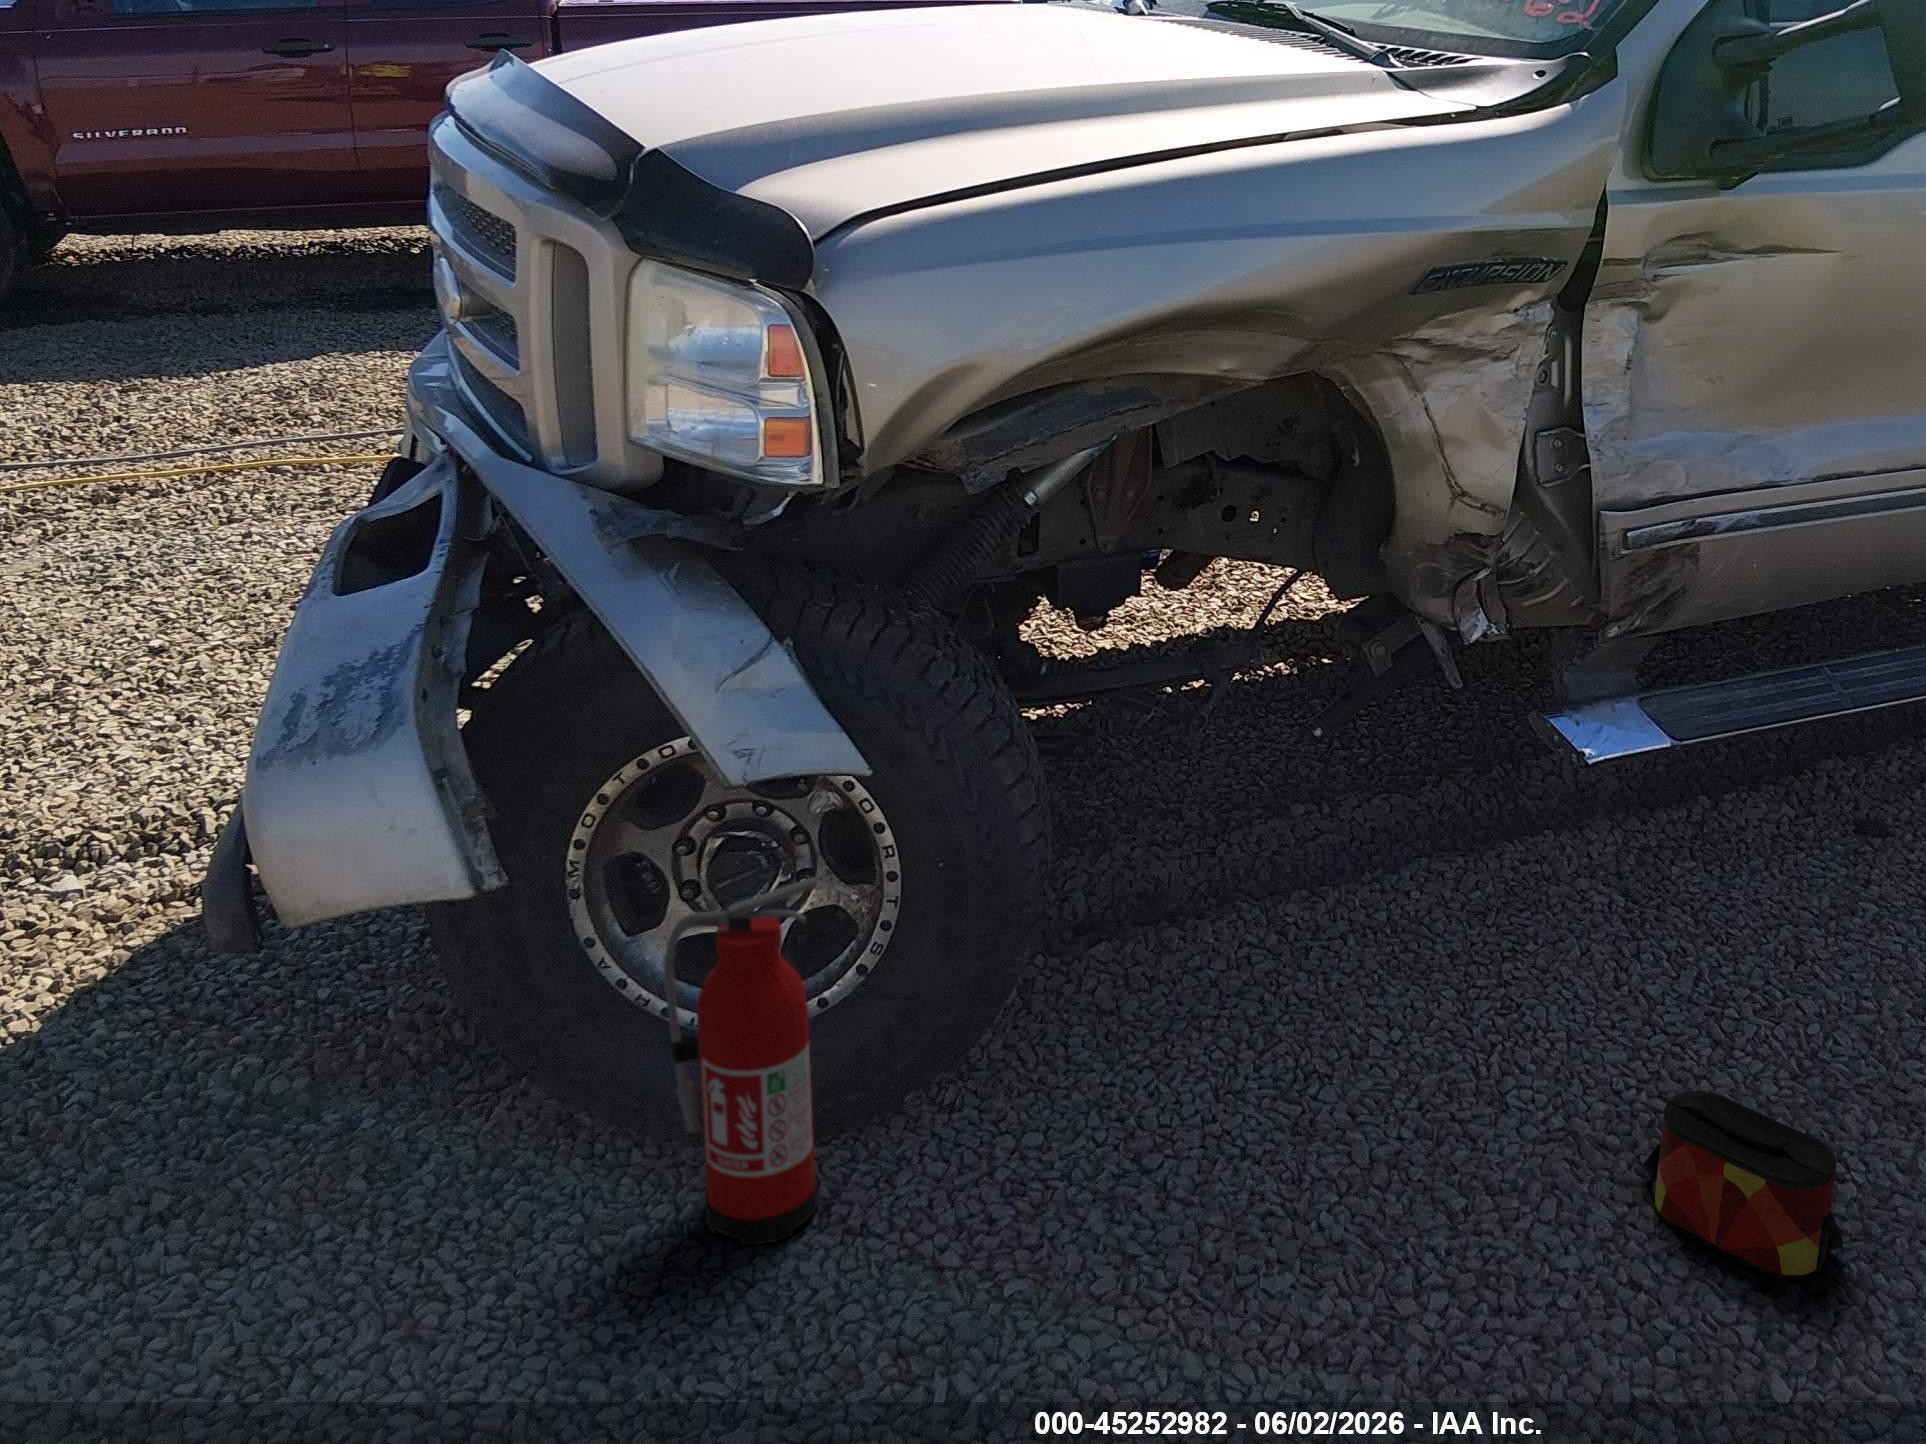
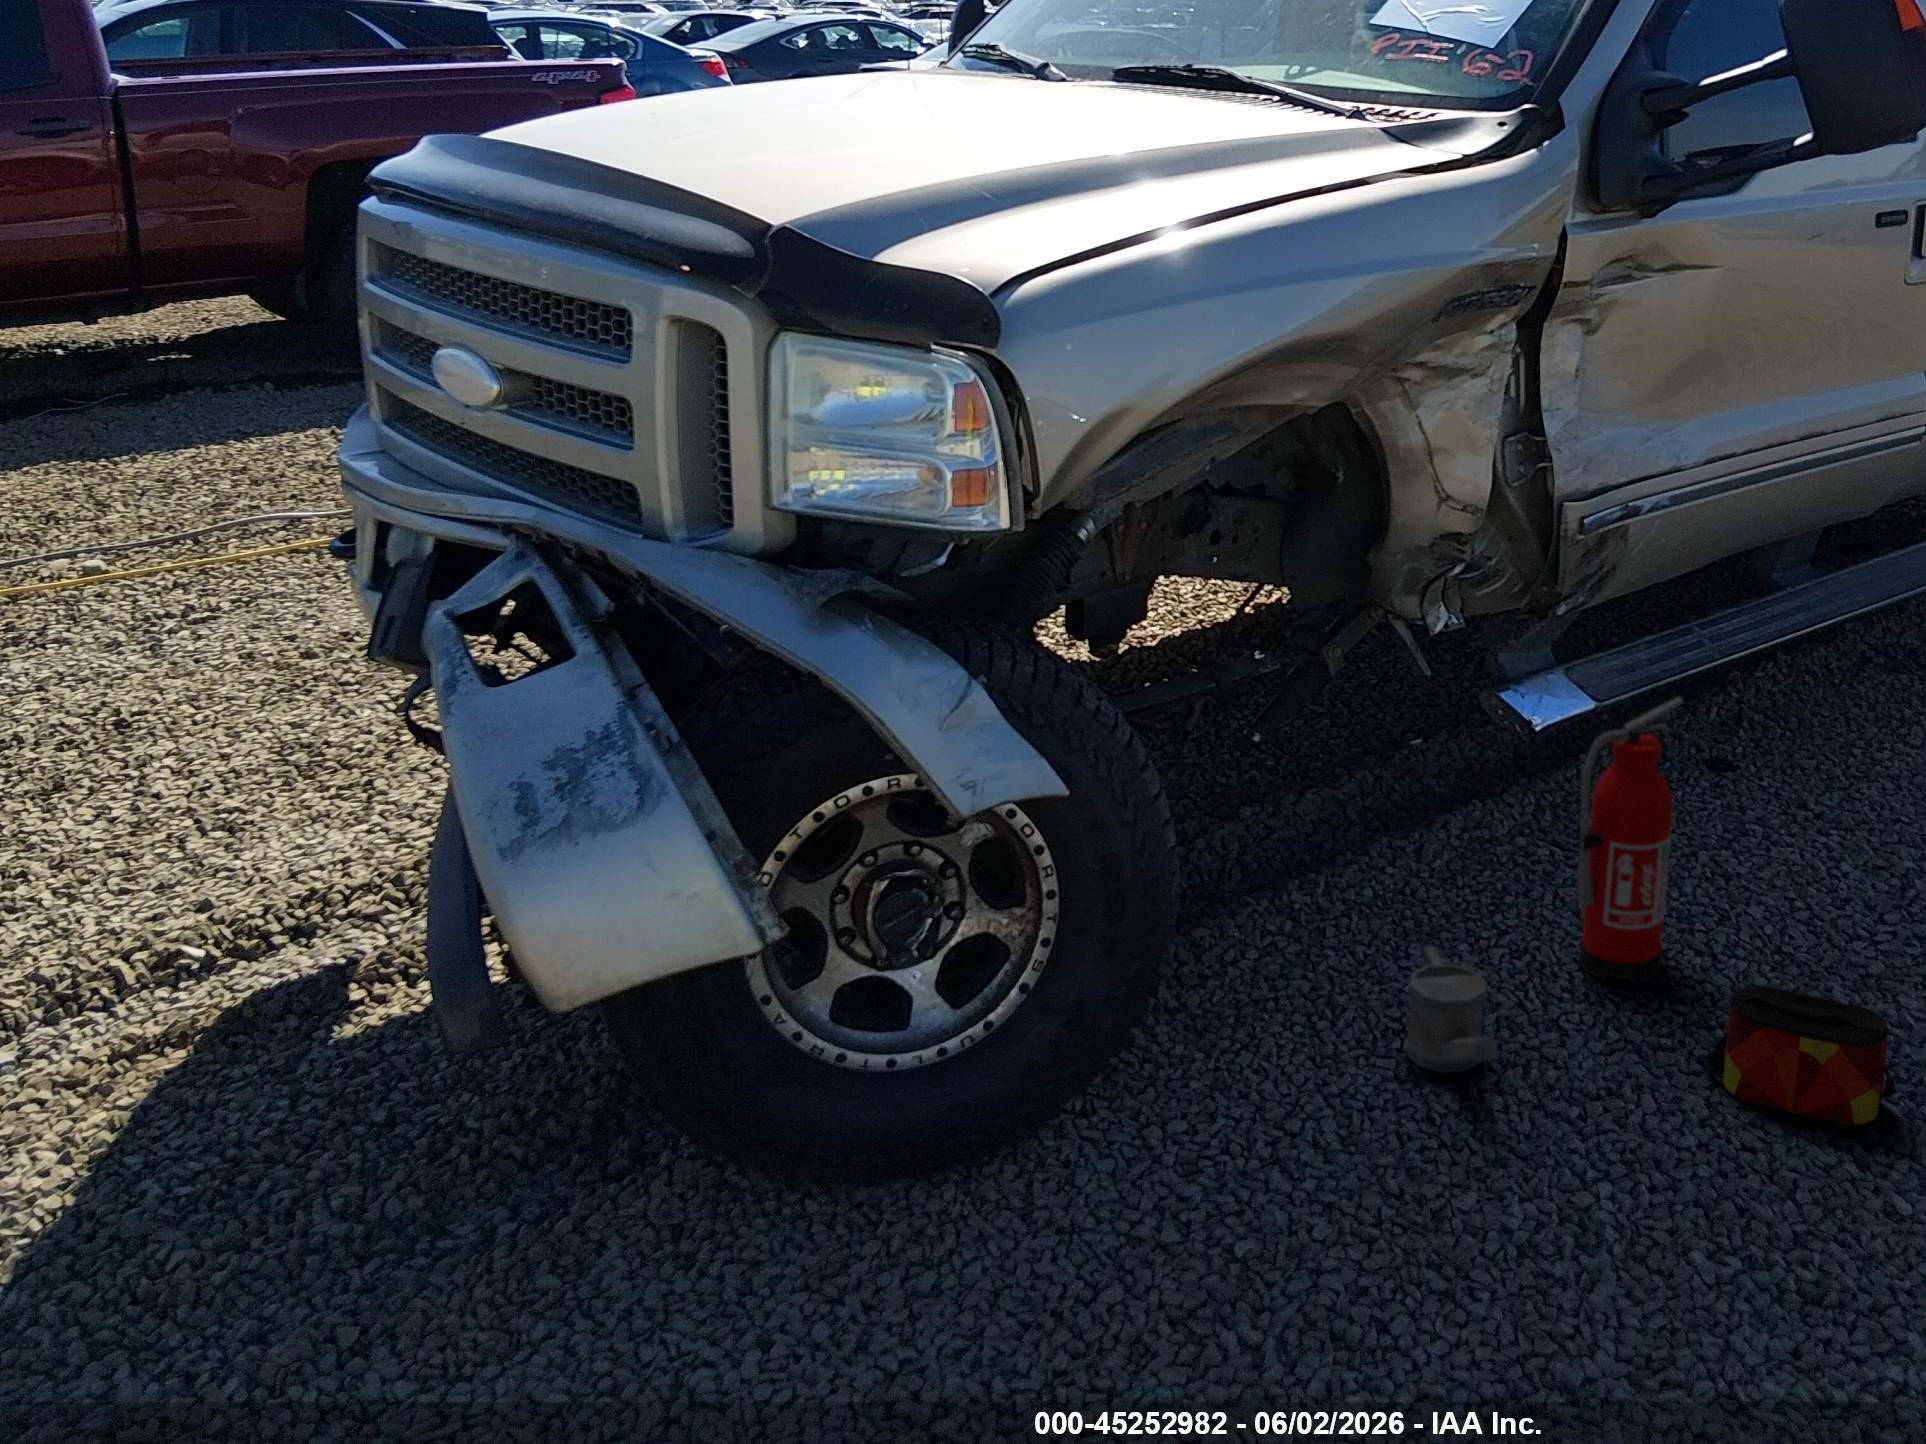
fire extinguisher: present [663,877,819,1245] -> present [1577,698,1683,982]
watering can: none [1320,984,1413,1129] -> present [1405,946,1497,1073]

